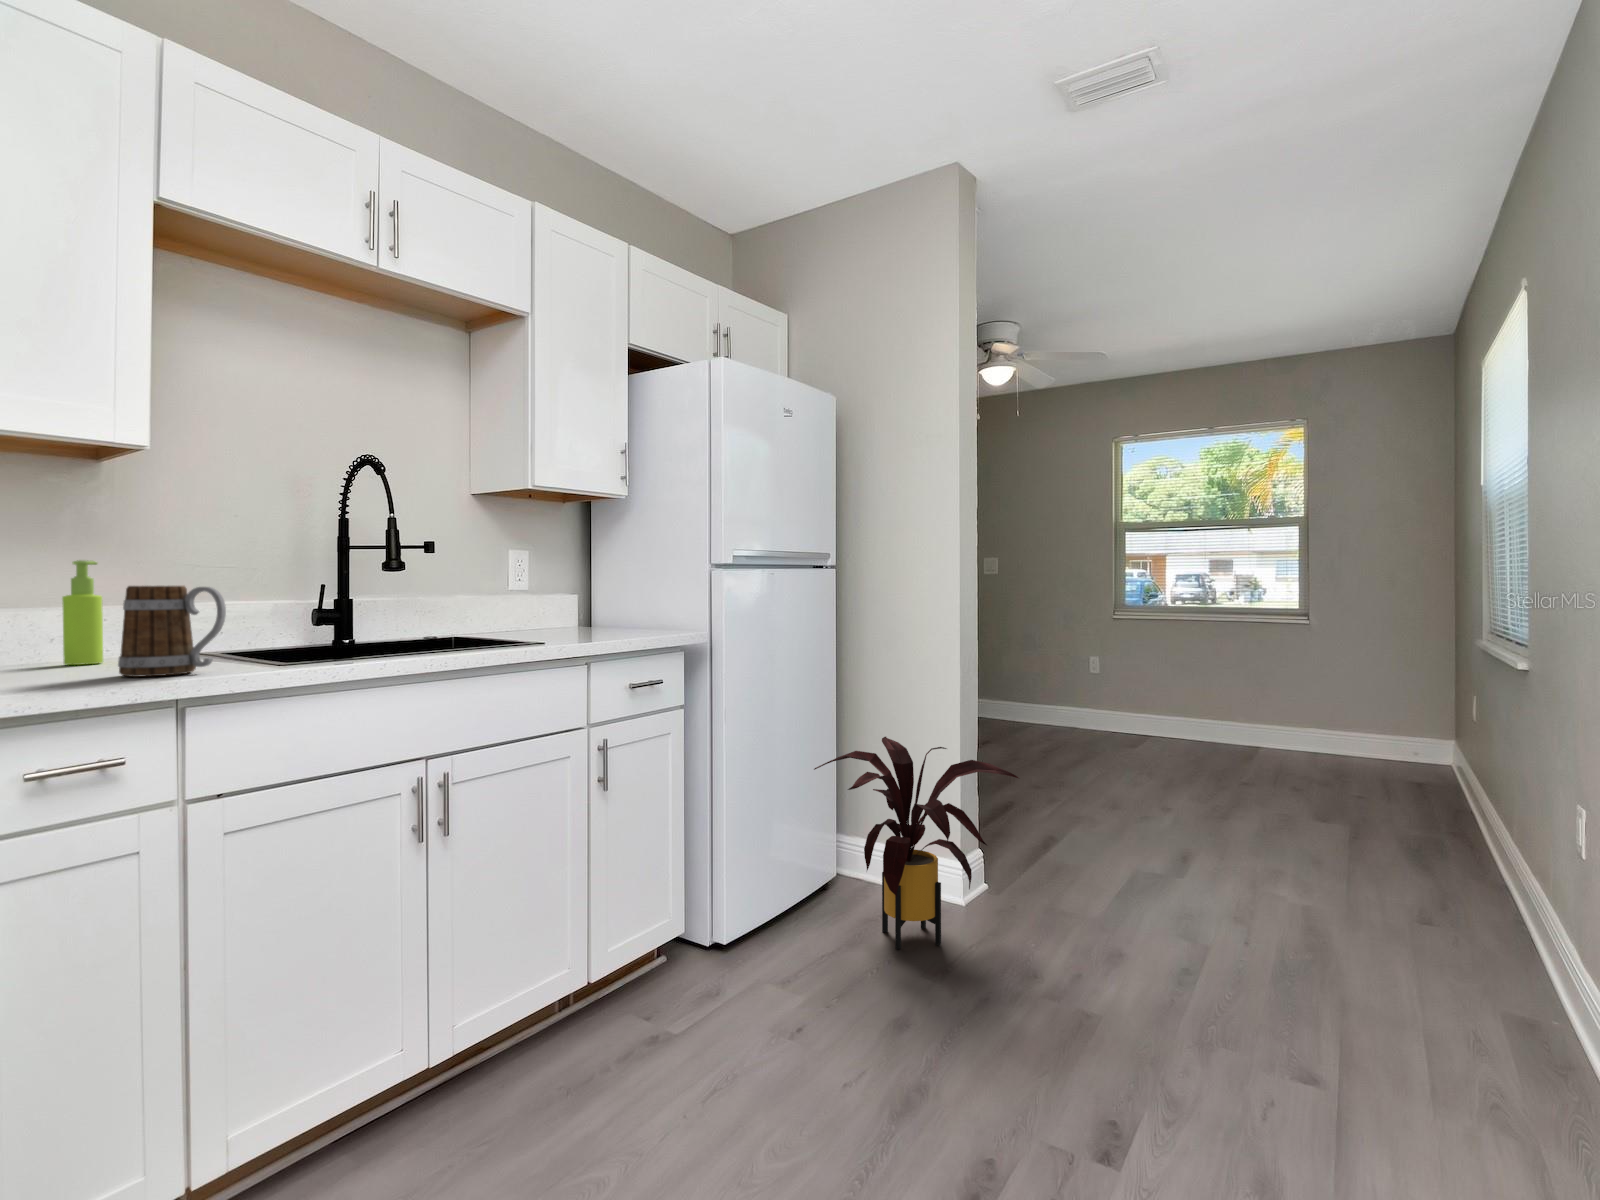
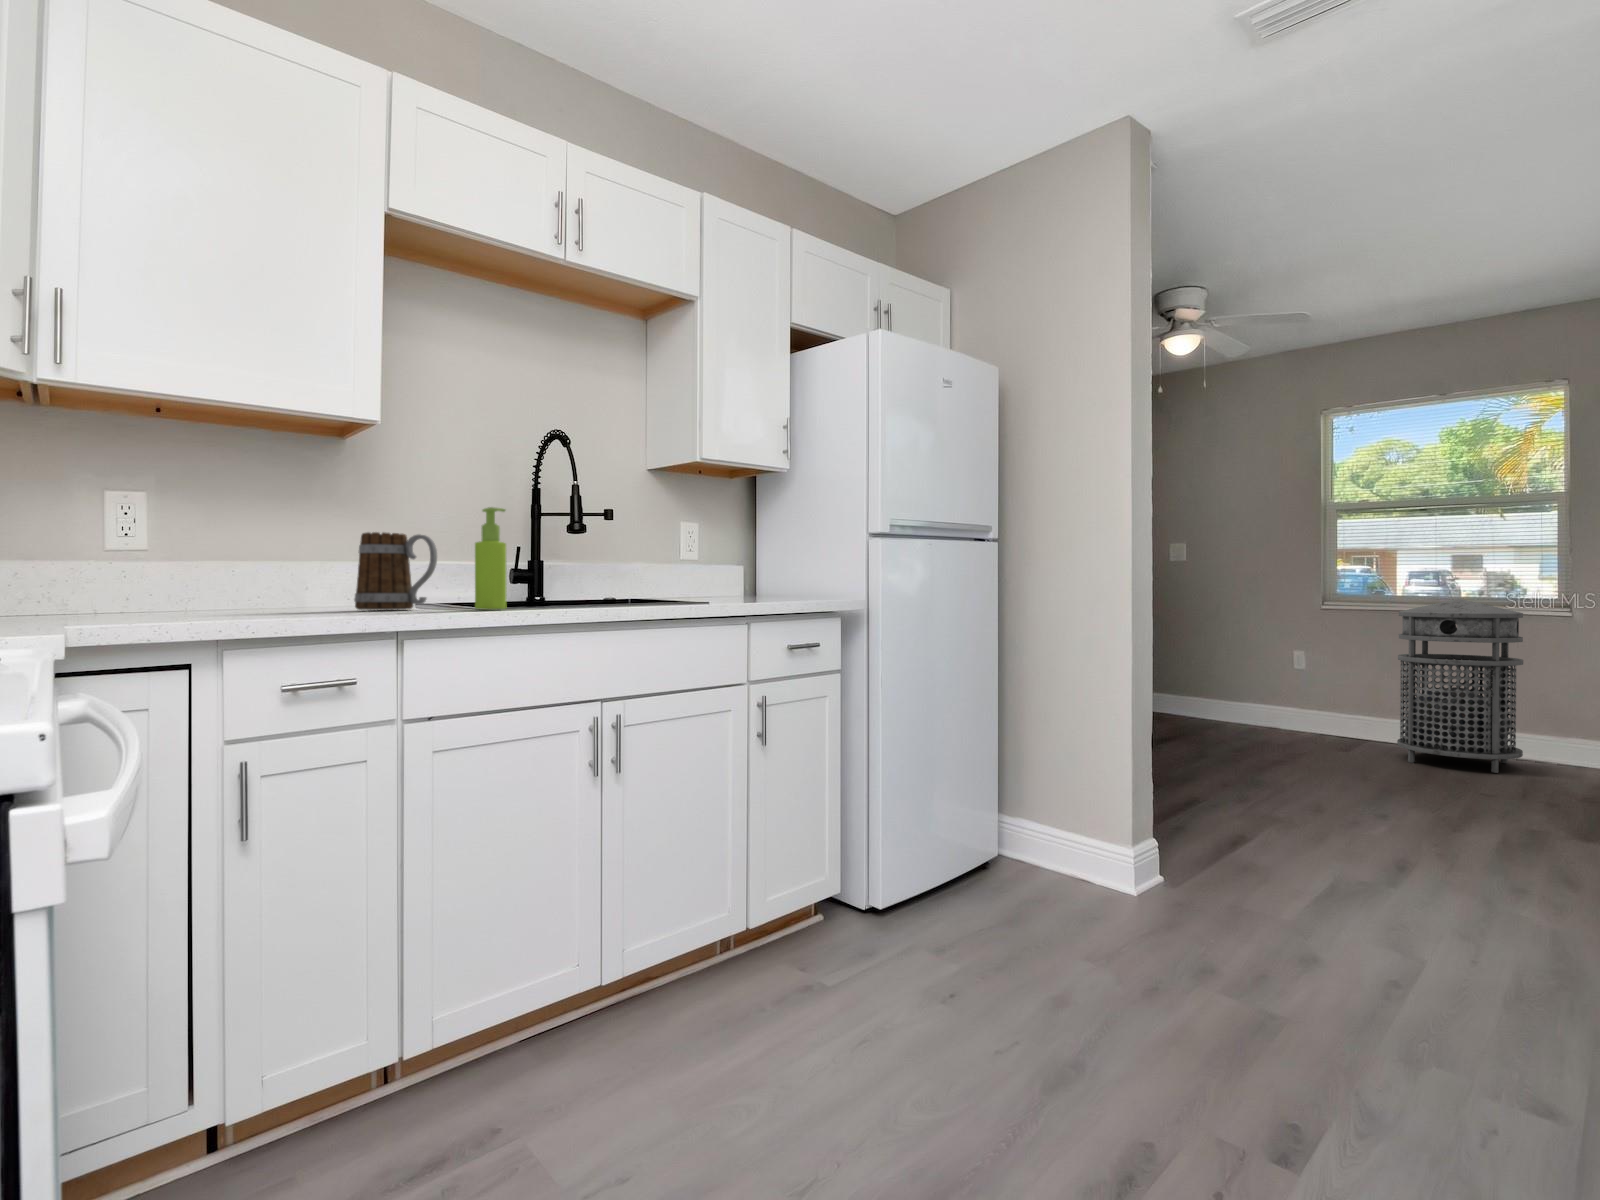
soap dispenser: present [62,560,103,665] -> present [475,507,507,609]
trash can: none [1175,608,1272,760] -> present [1397,599,1523,773]
house plant: present [814,737,1018,950] -> none [972,714,1196,931]

